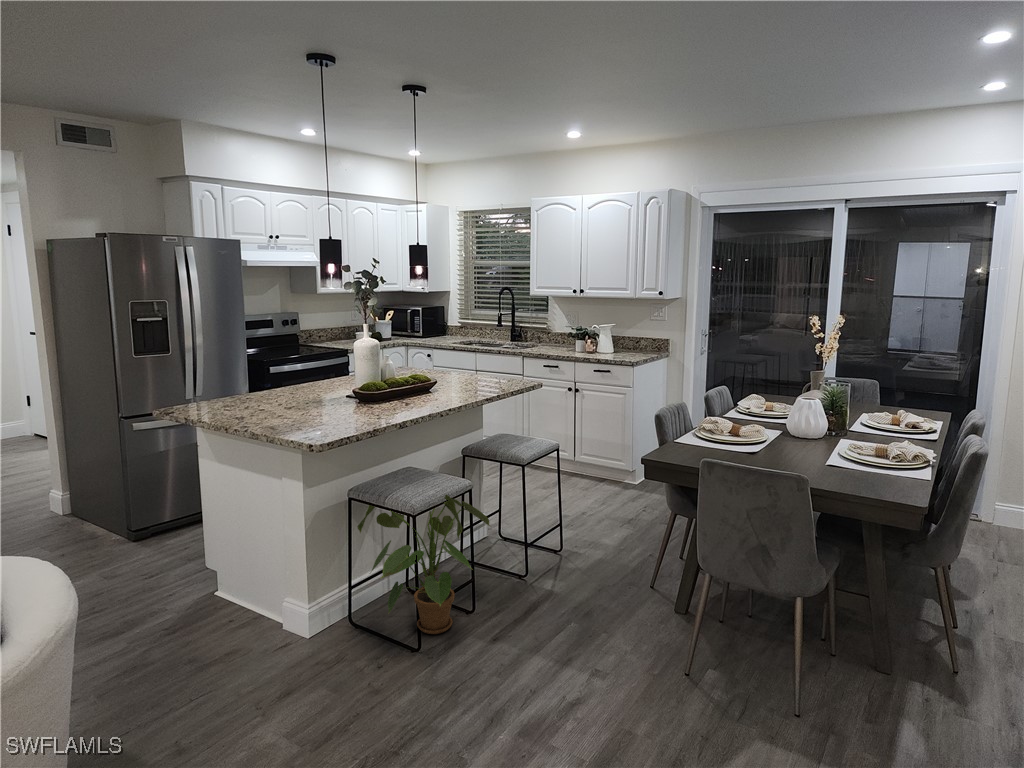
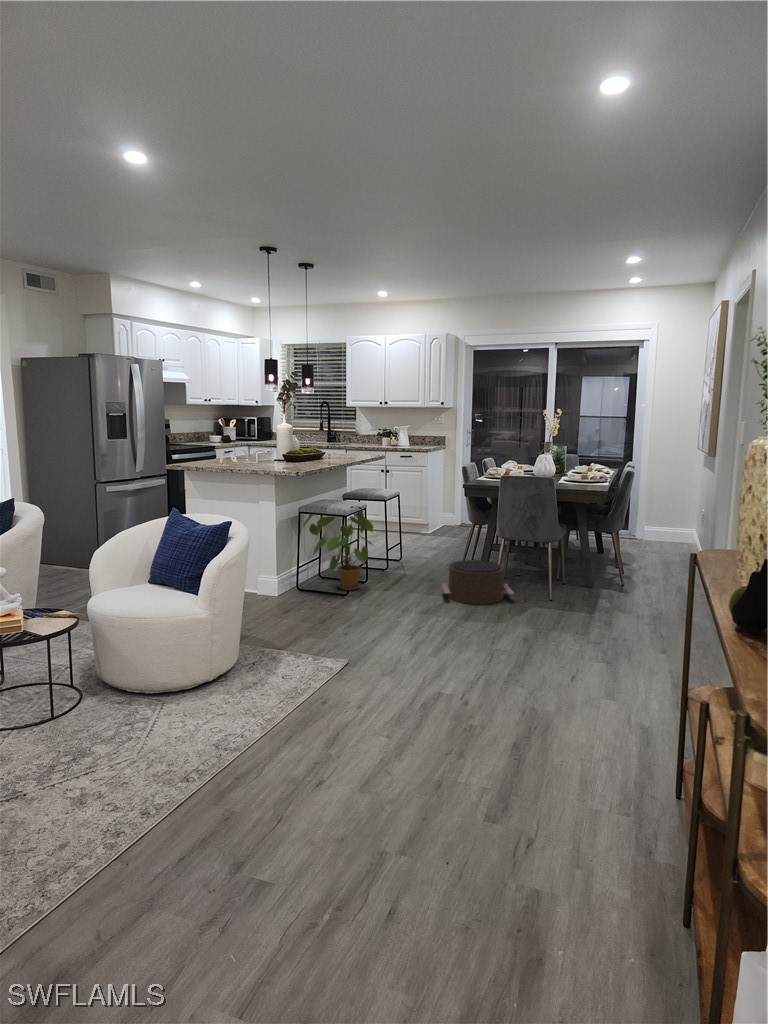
pouf: none [578,604,712,714] -> present [442,560,514,604]

